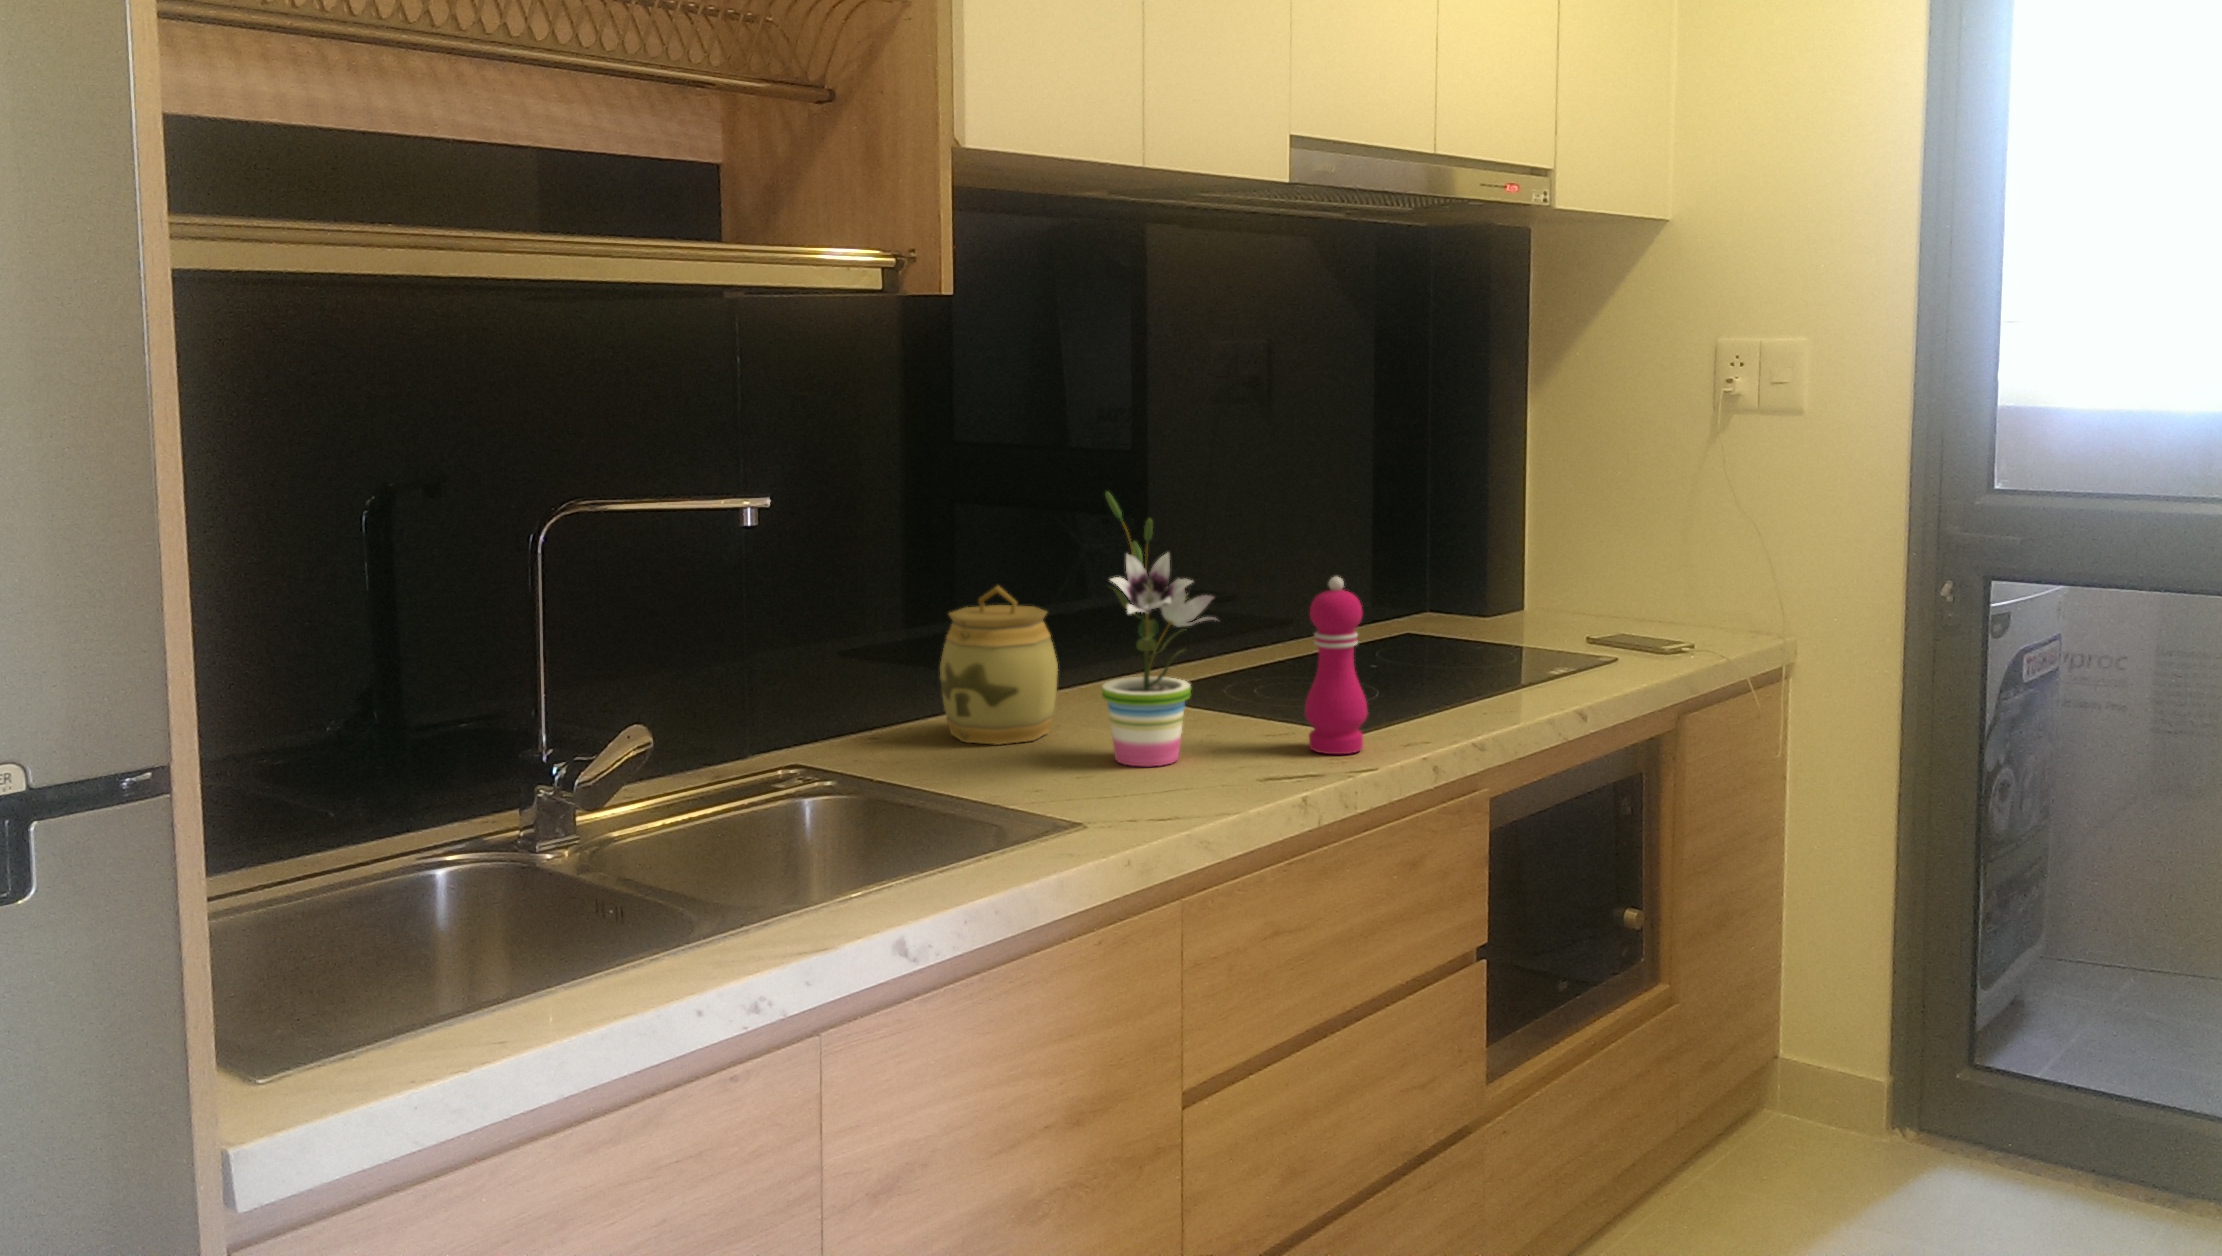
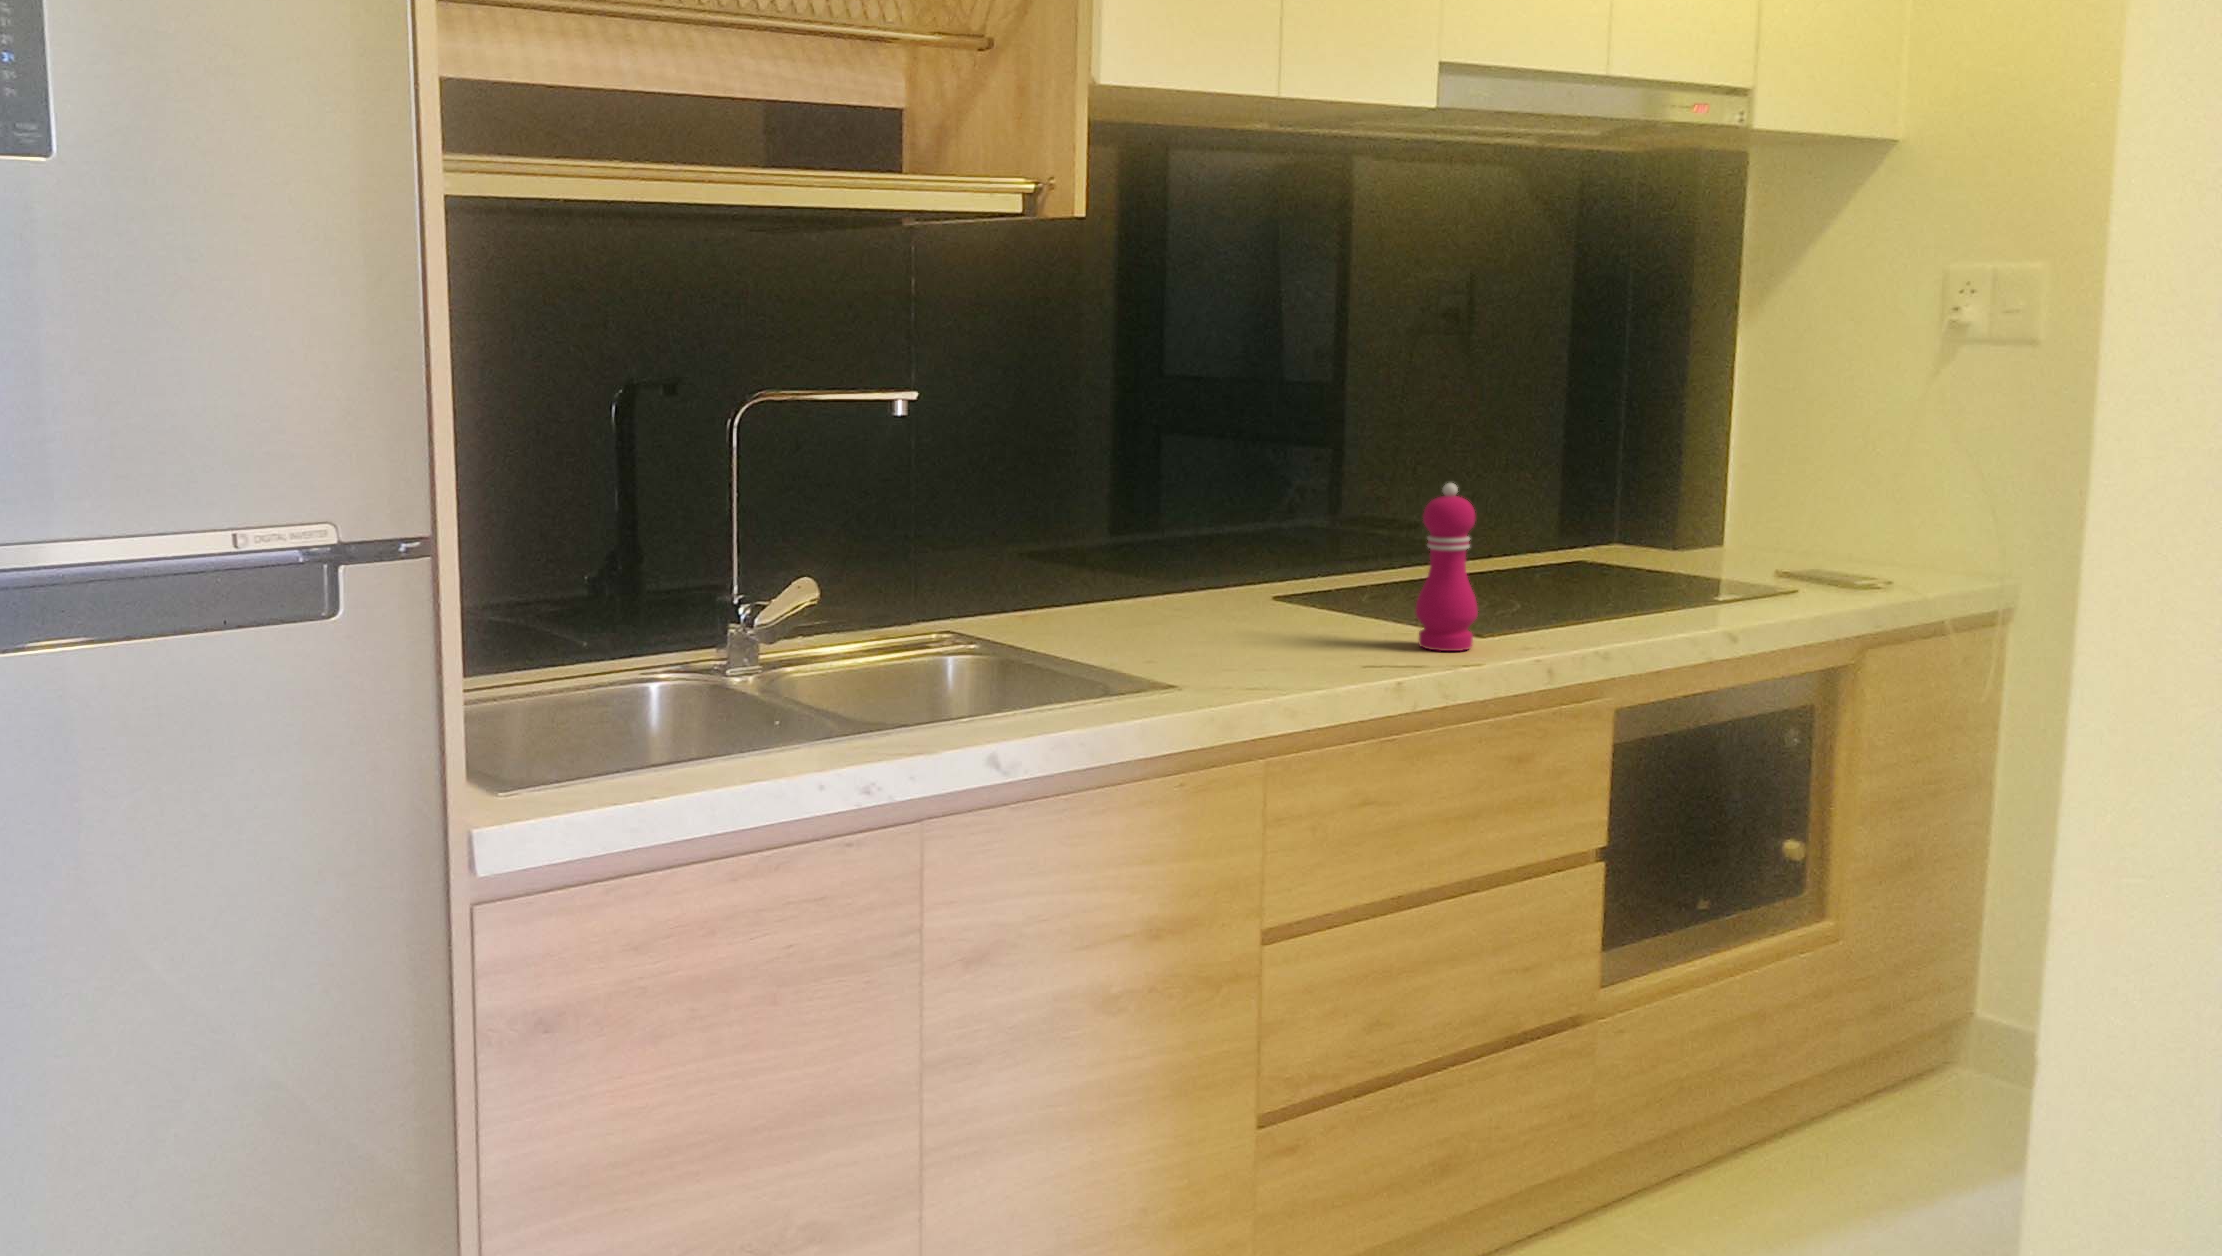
potted plant: present [1102,492,1217,766] -> none [1218,398,1336,650]
jar: present [940,586,1058,745] -> none [1082,486,1189,629]

